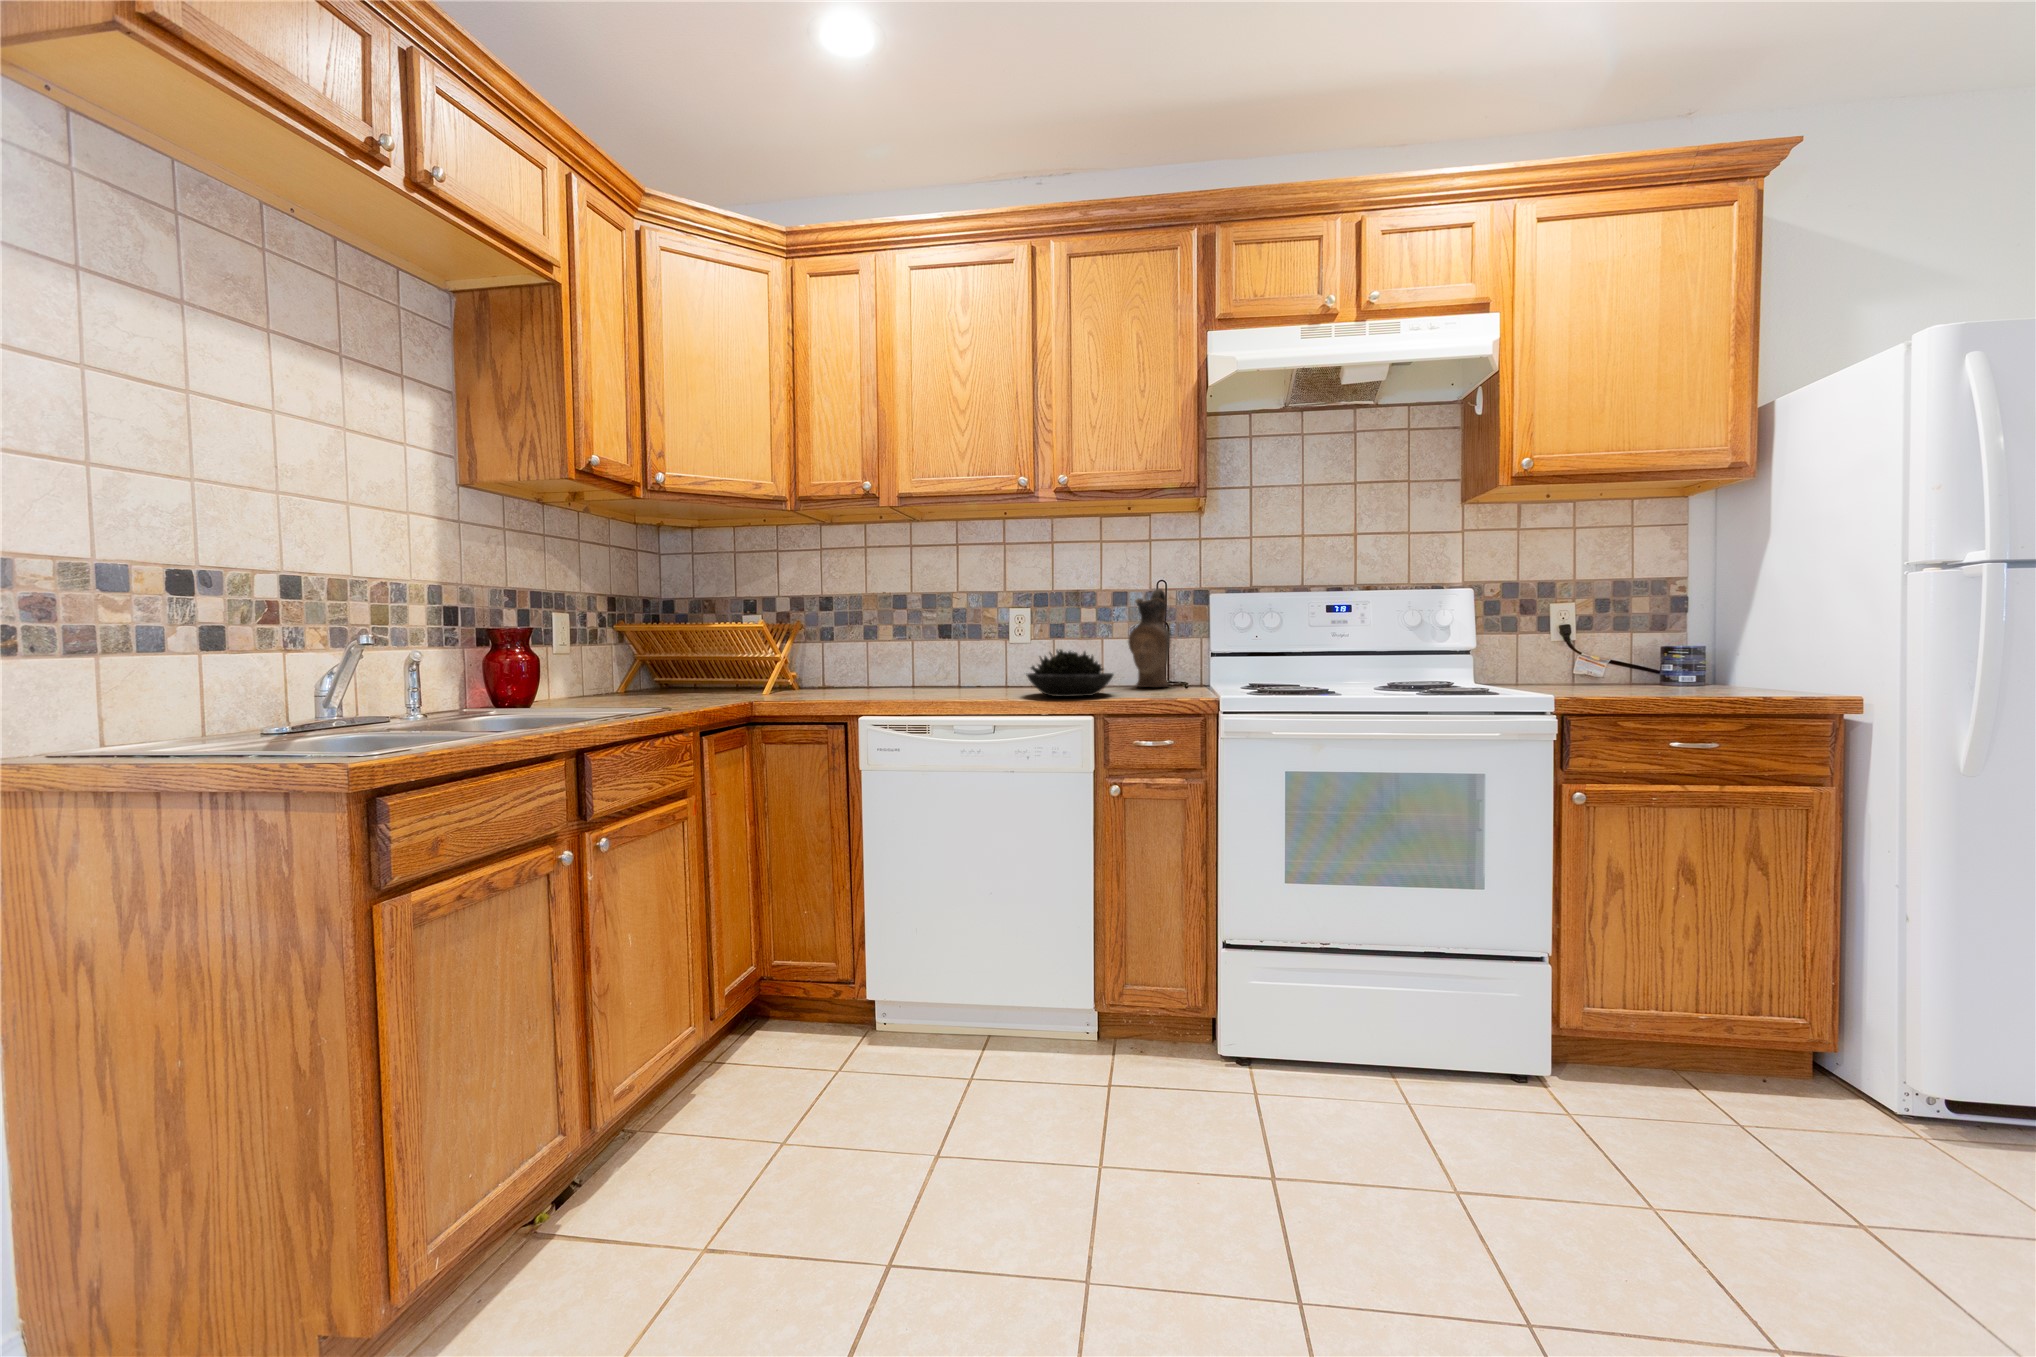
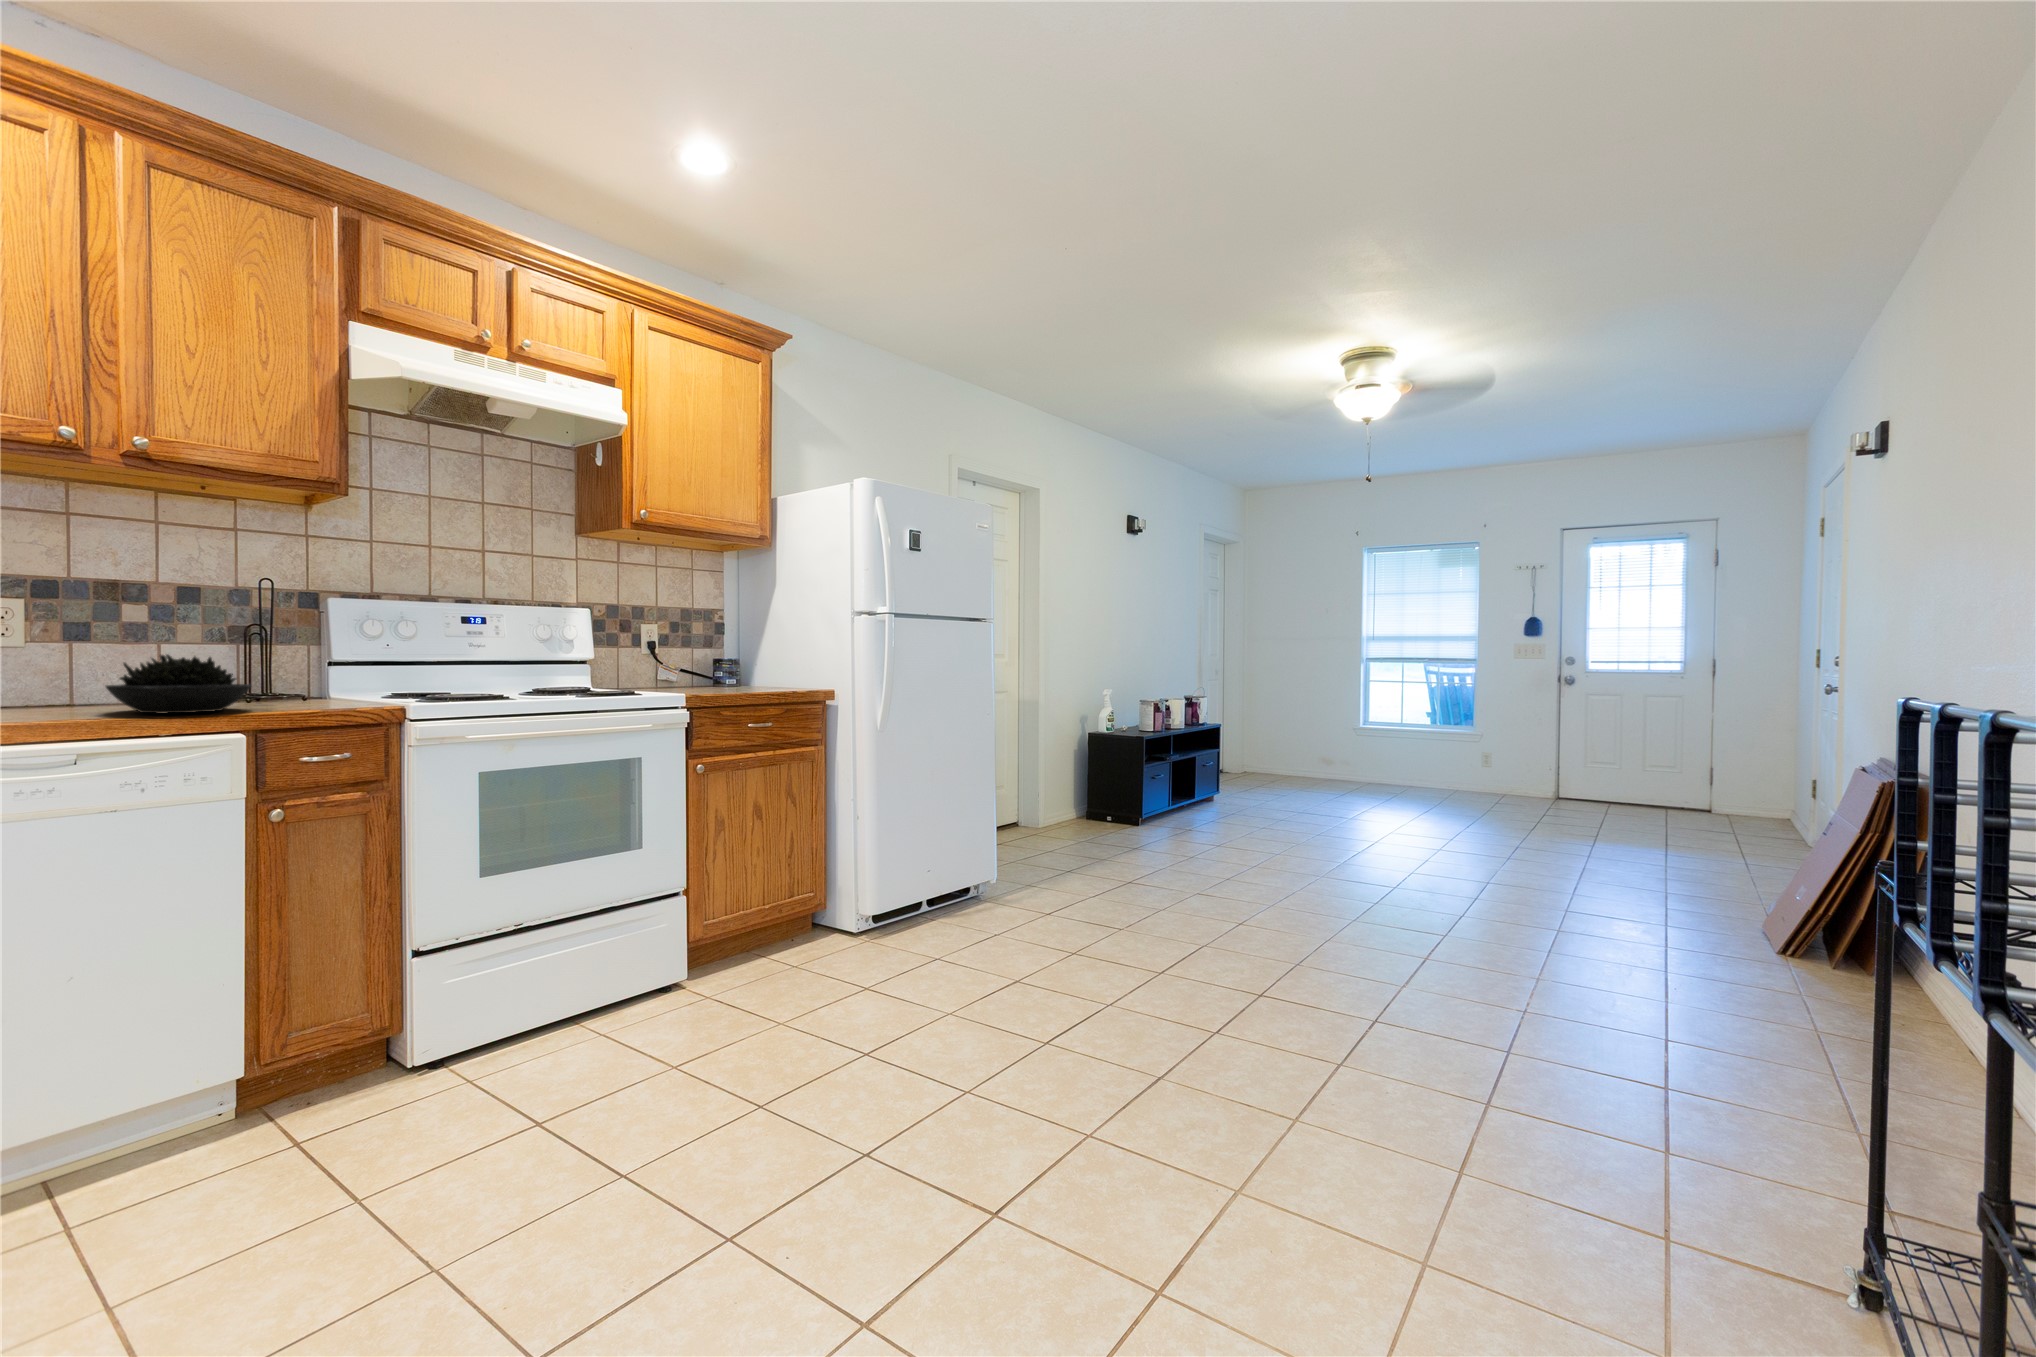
ceramic pitcher: present [1128,589,1170,687] -> none [239,587,299,700]

